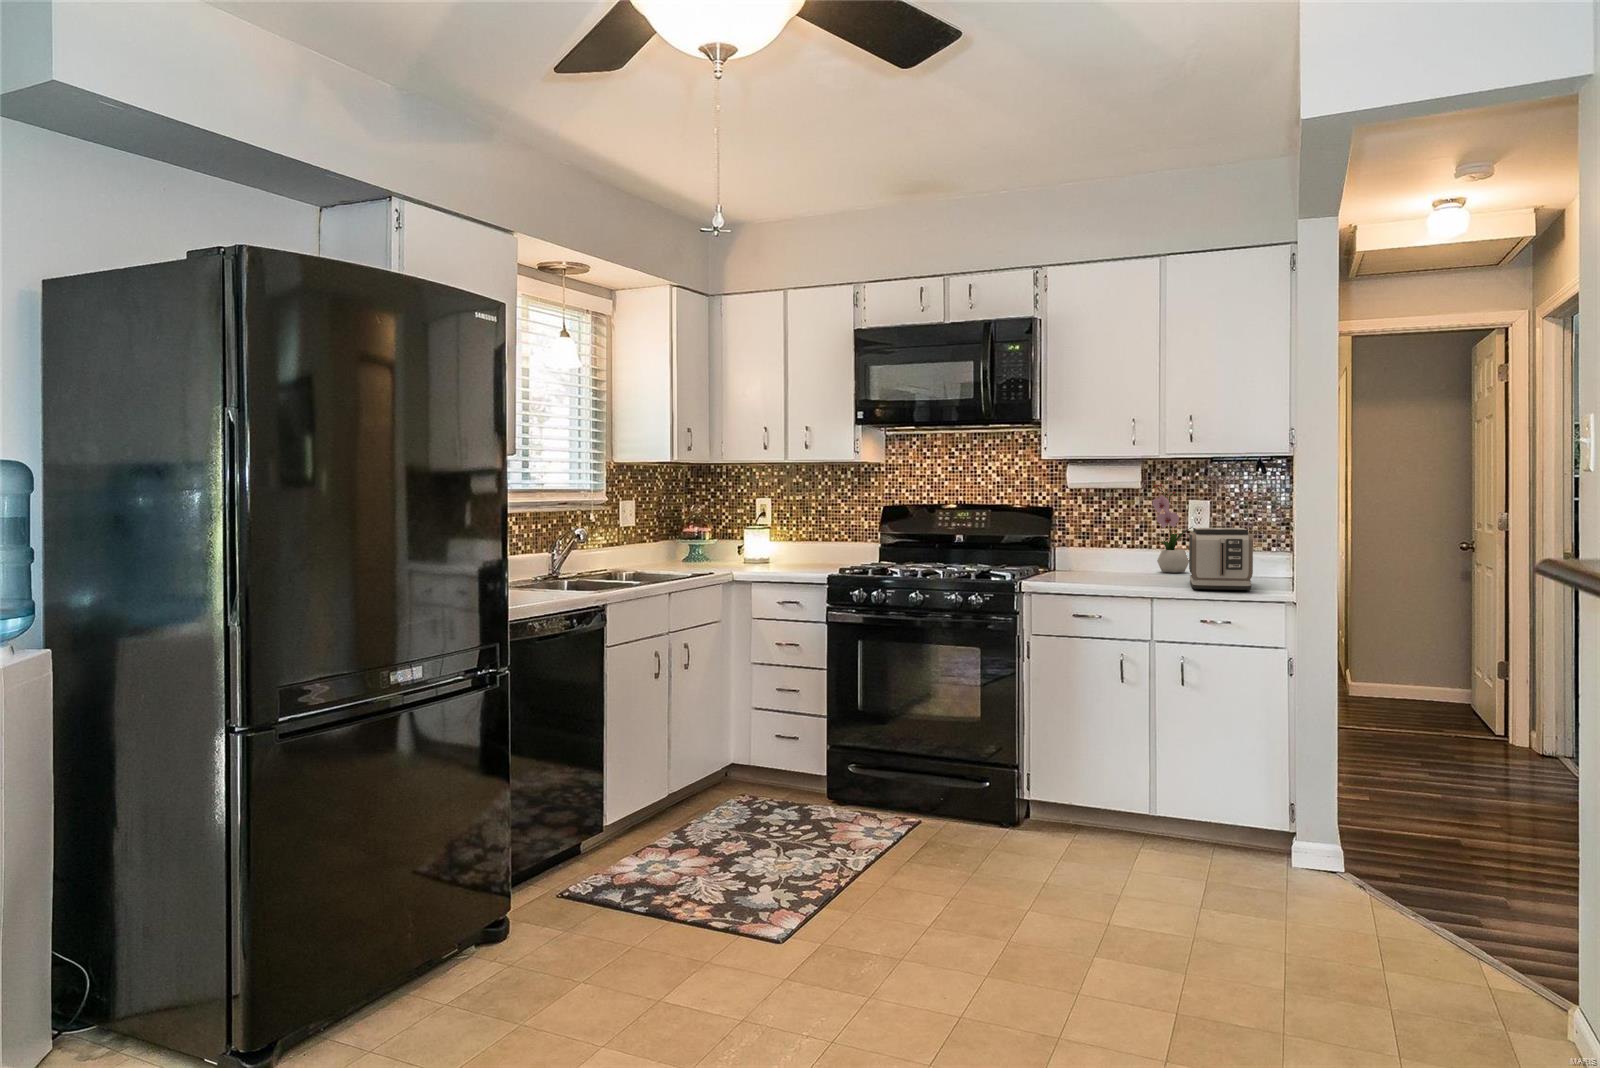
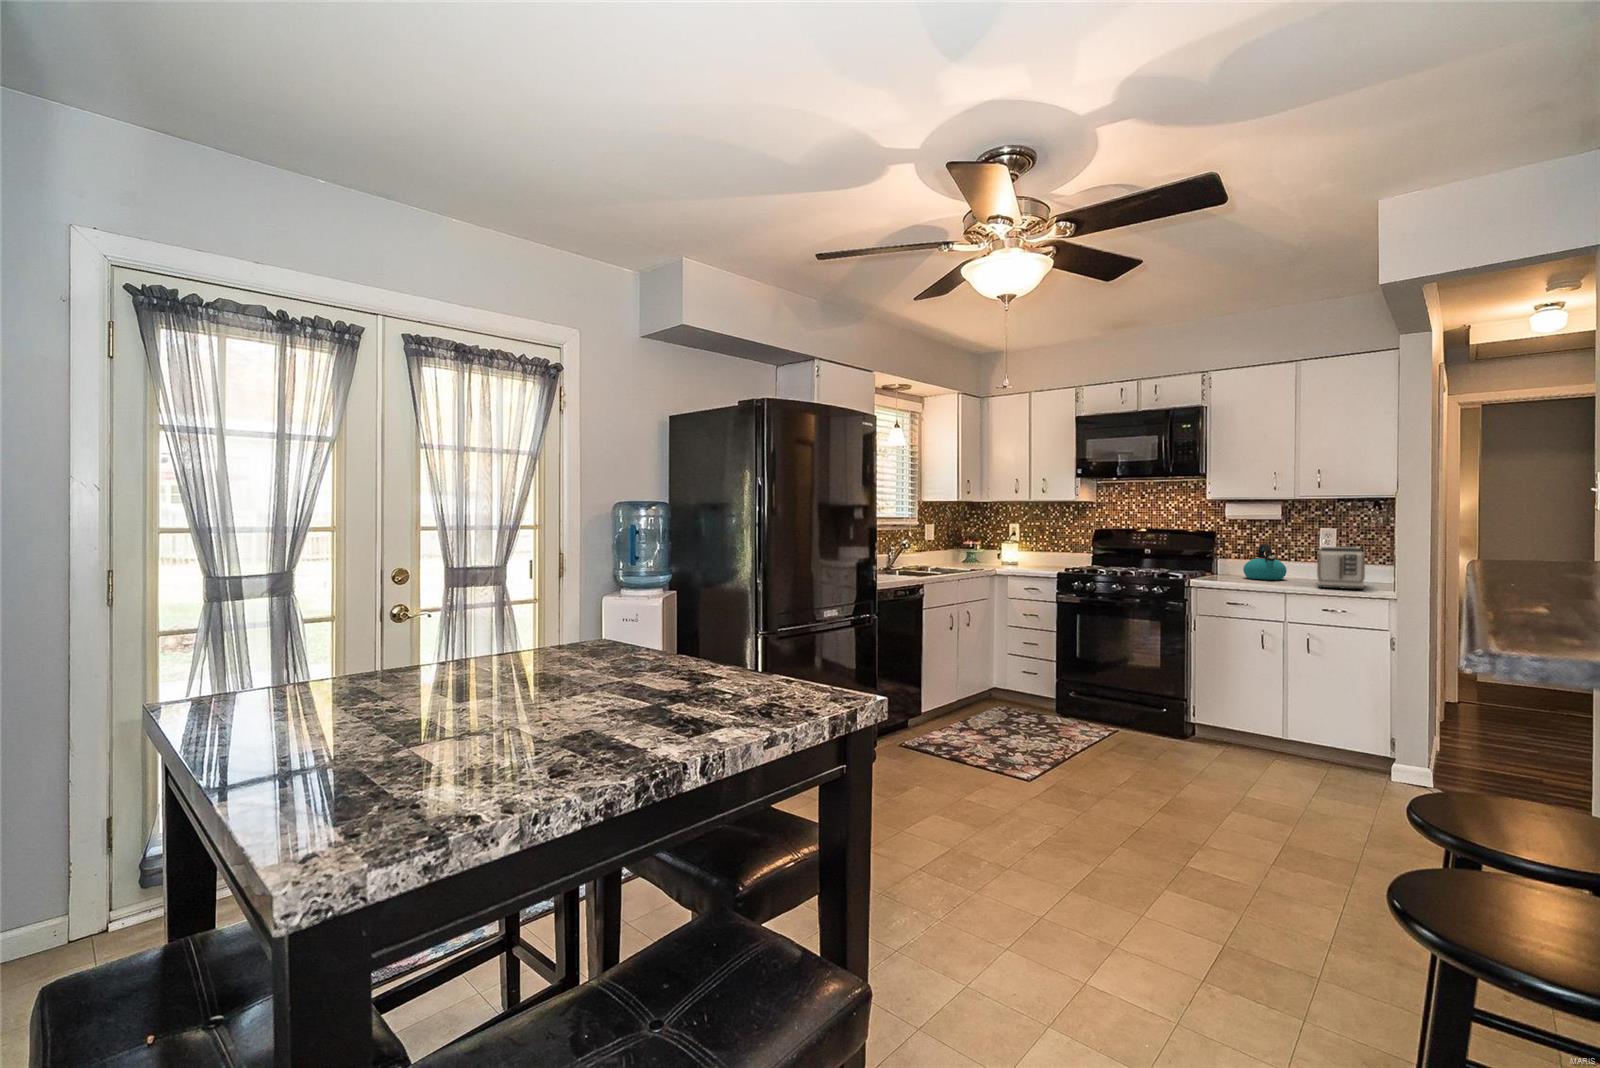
flower arrangement: present [1152,484,1192,573] -> none [1291,517,1323,577]
kettle: none [1092,525,1149,579] -> present [1243,544,1287,580]

